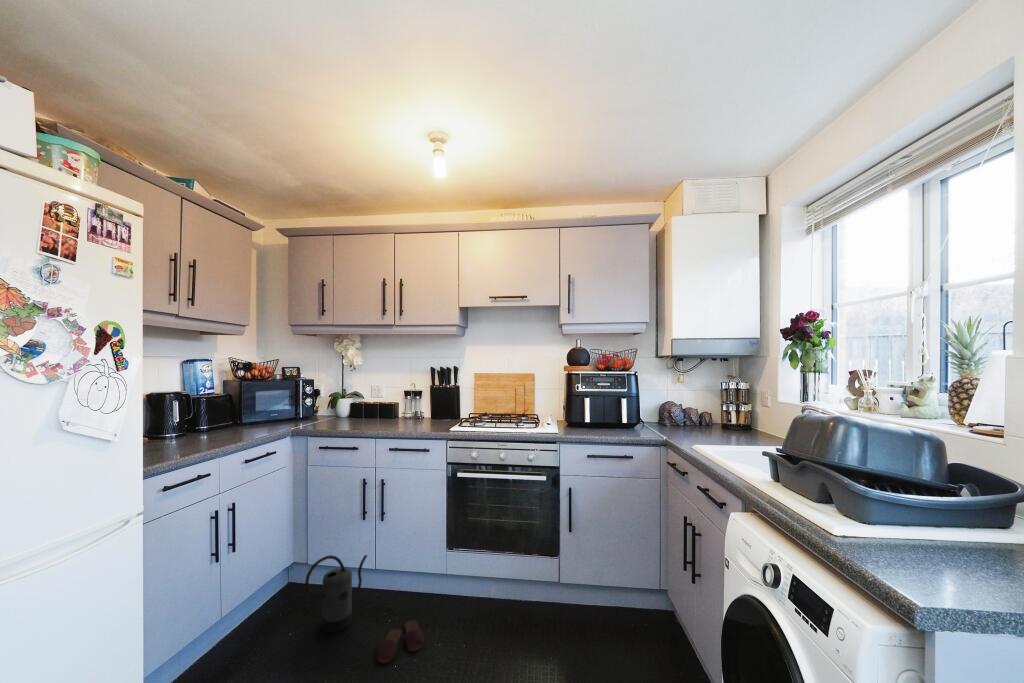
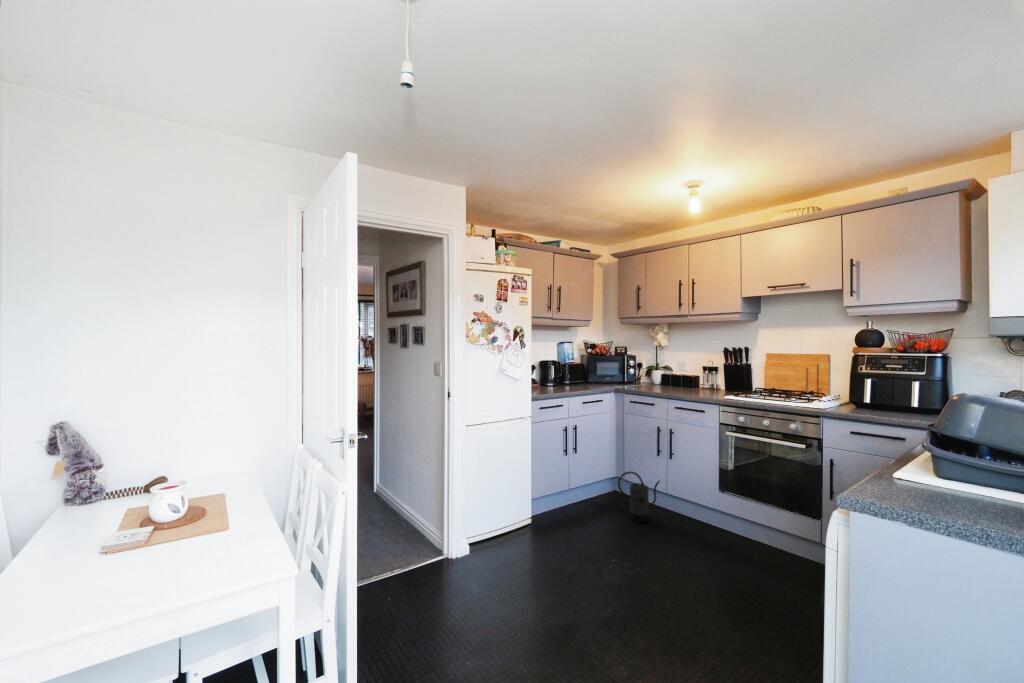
slippers: present [377,620,424,664] -> none [656,532,691,547]

